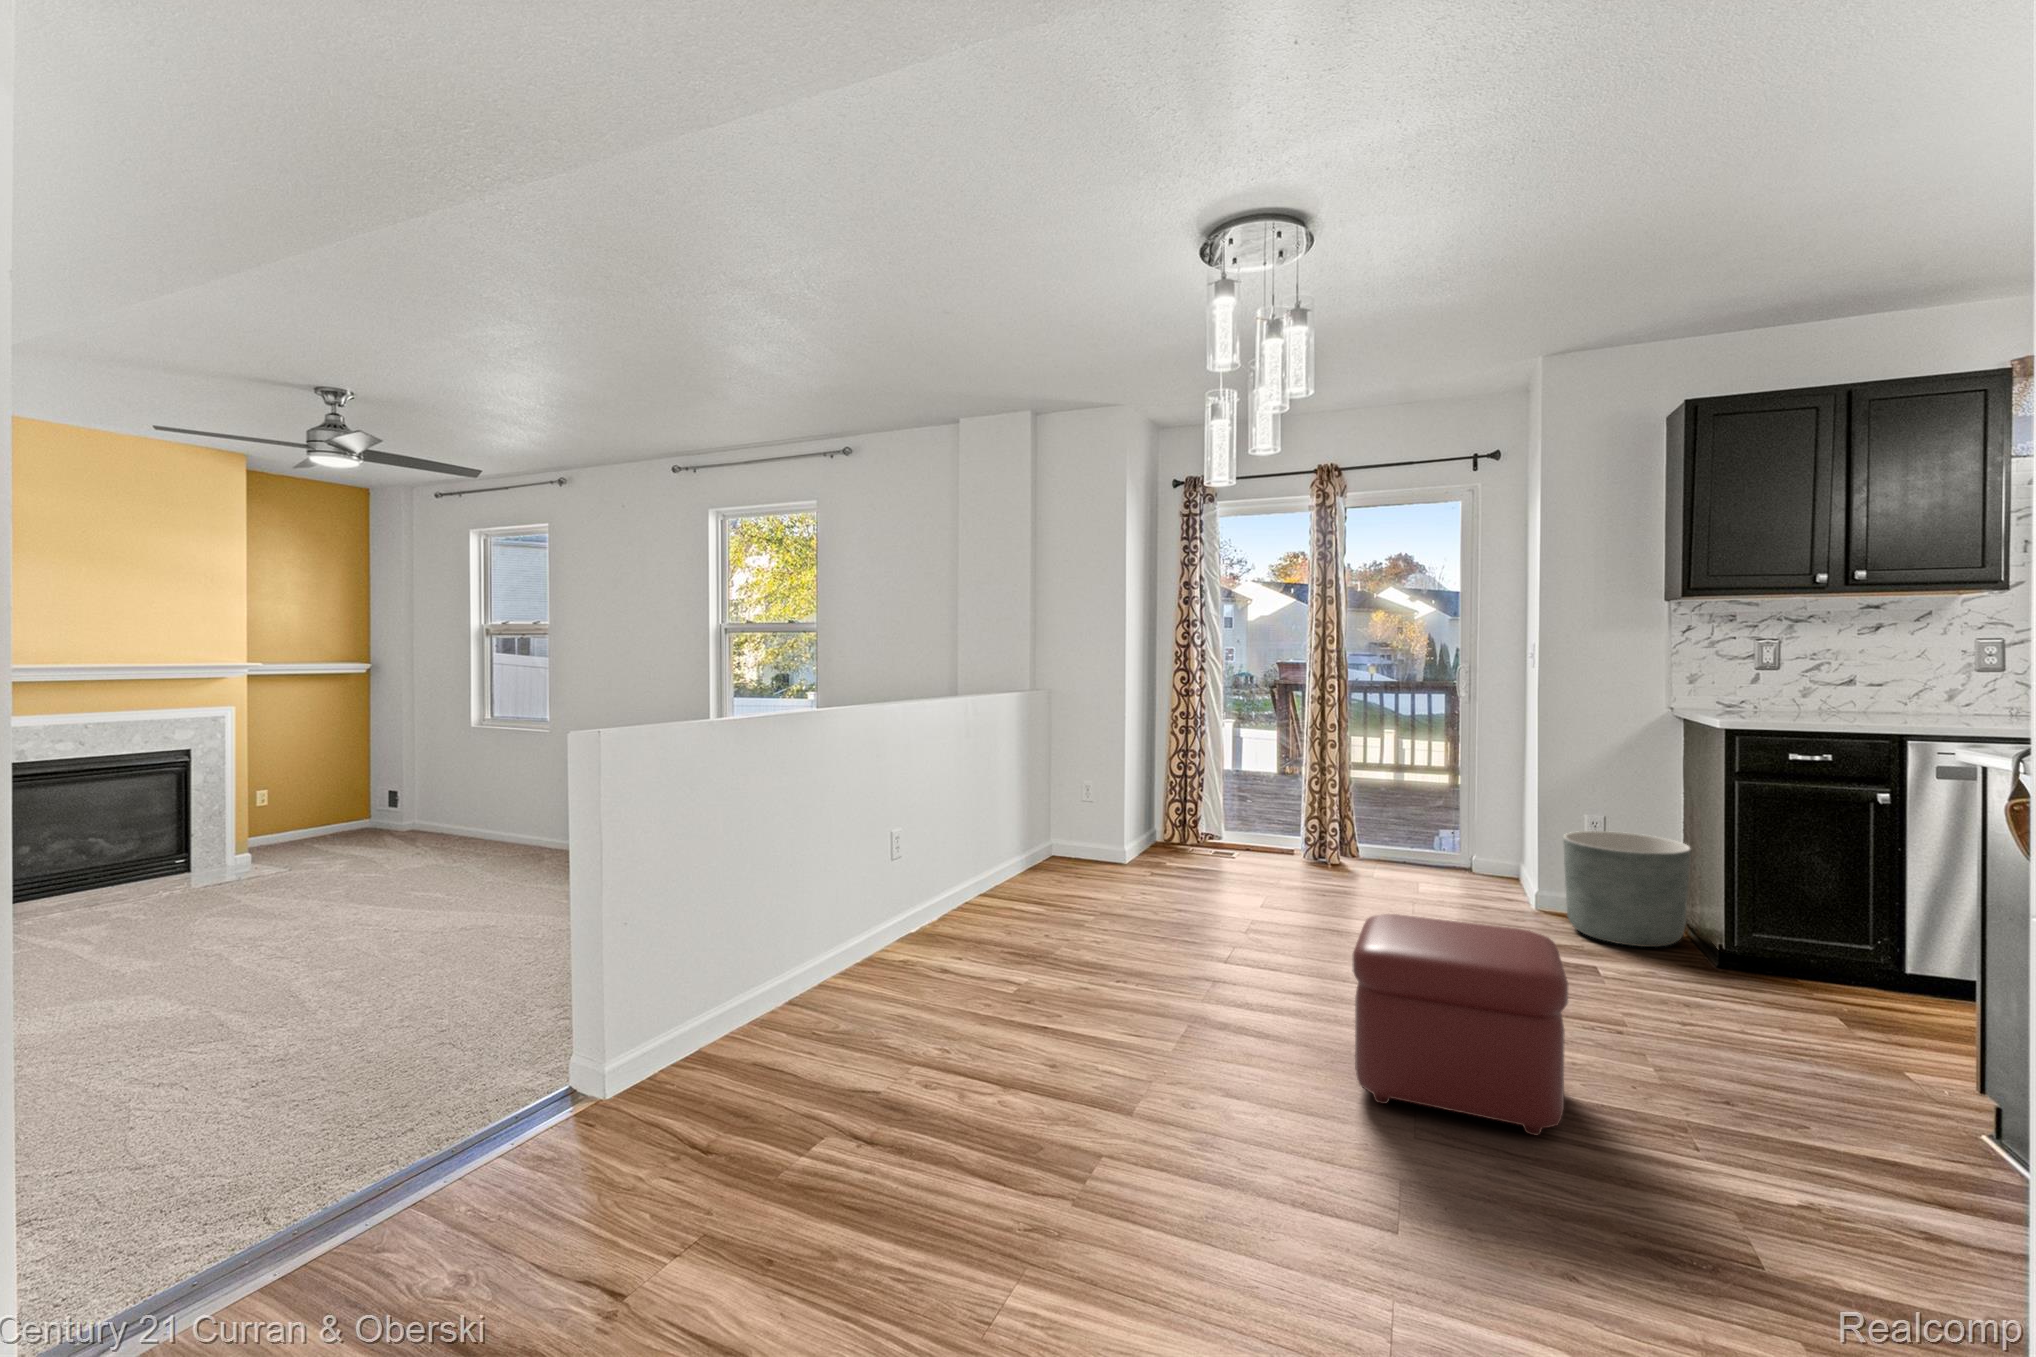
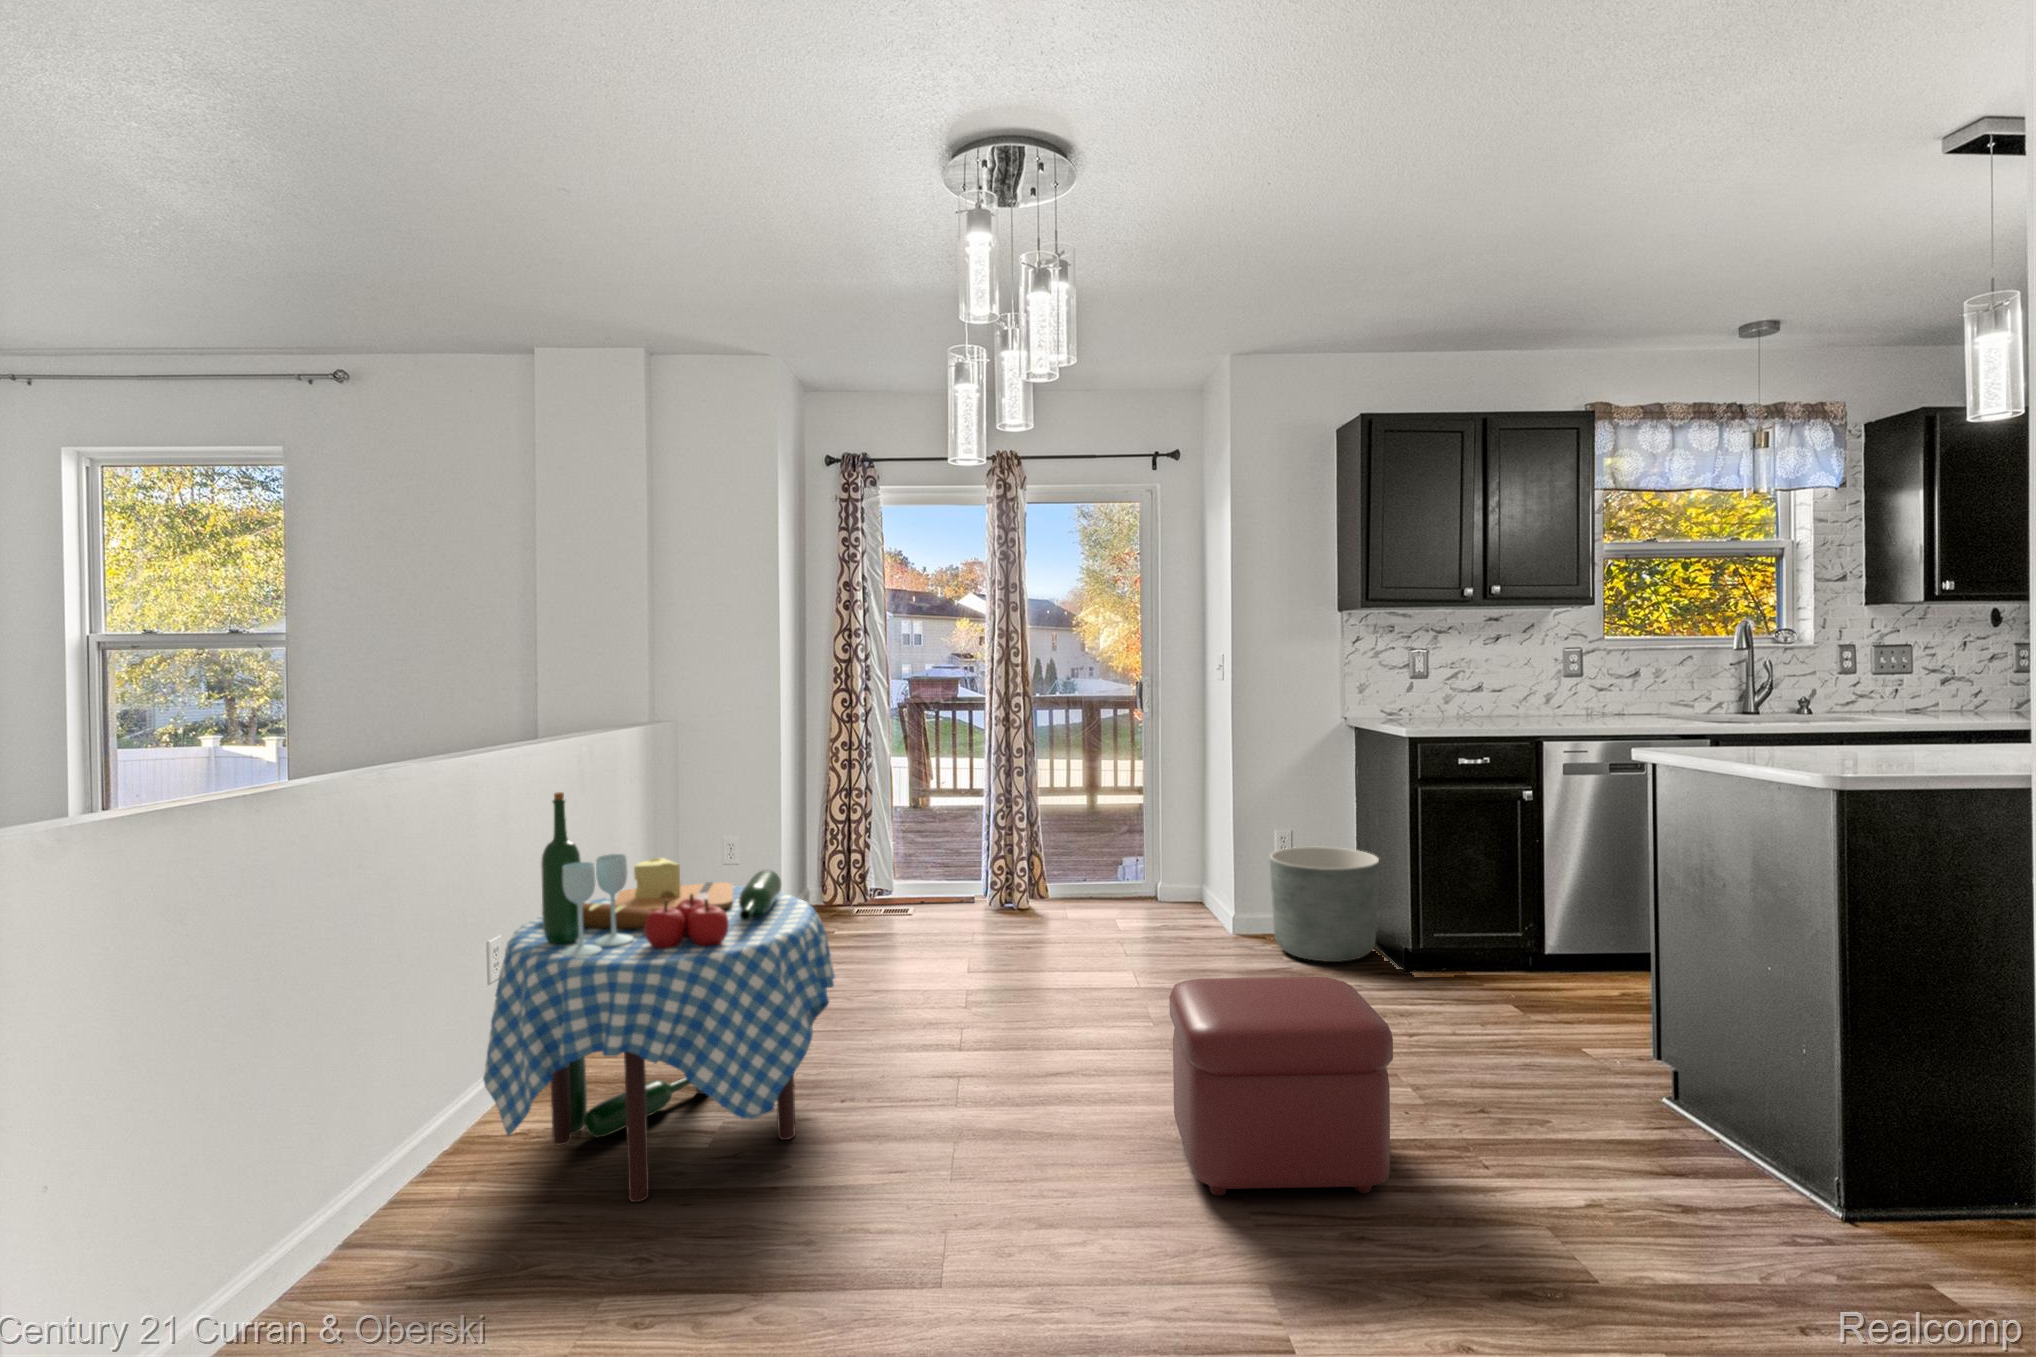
dining table: none [850,714,1099,1009] -> present [483,792,835,1202]

